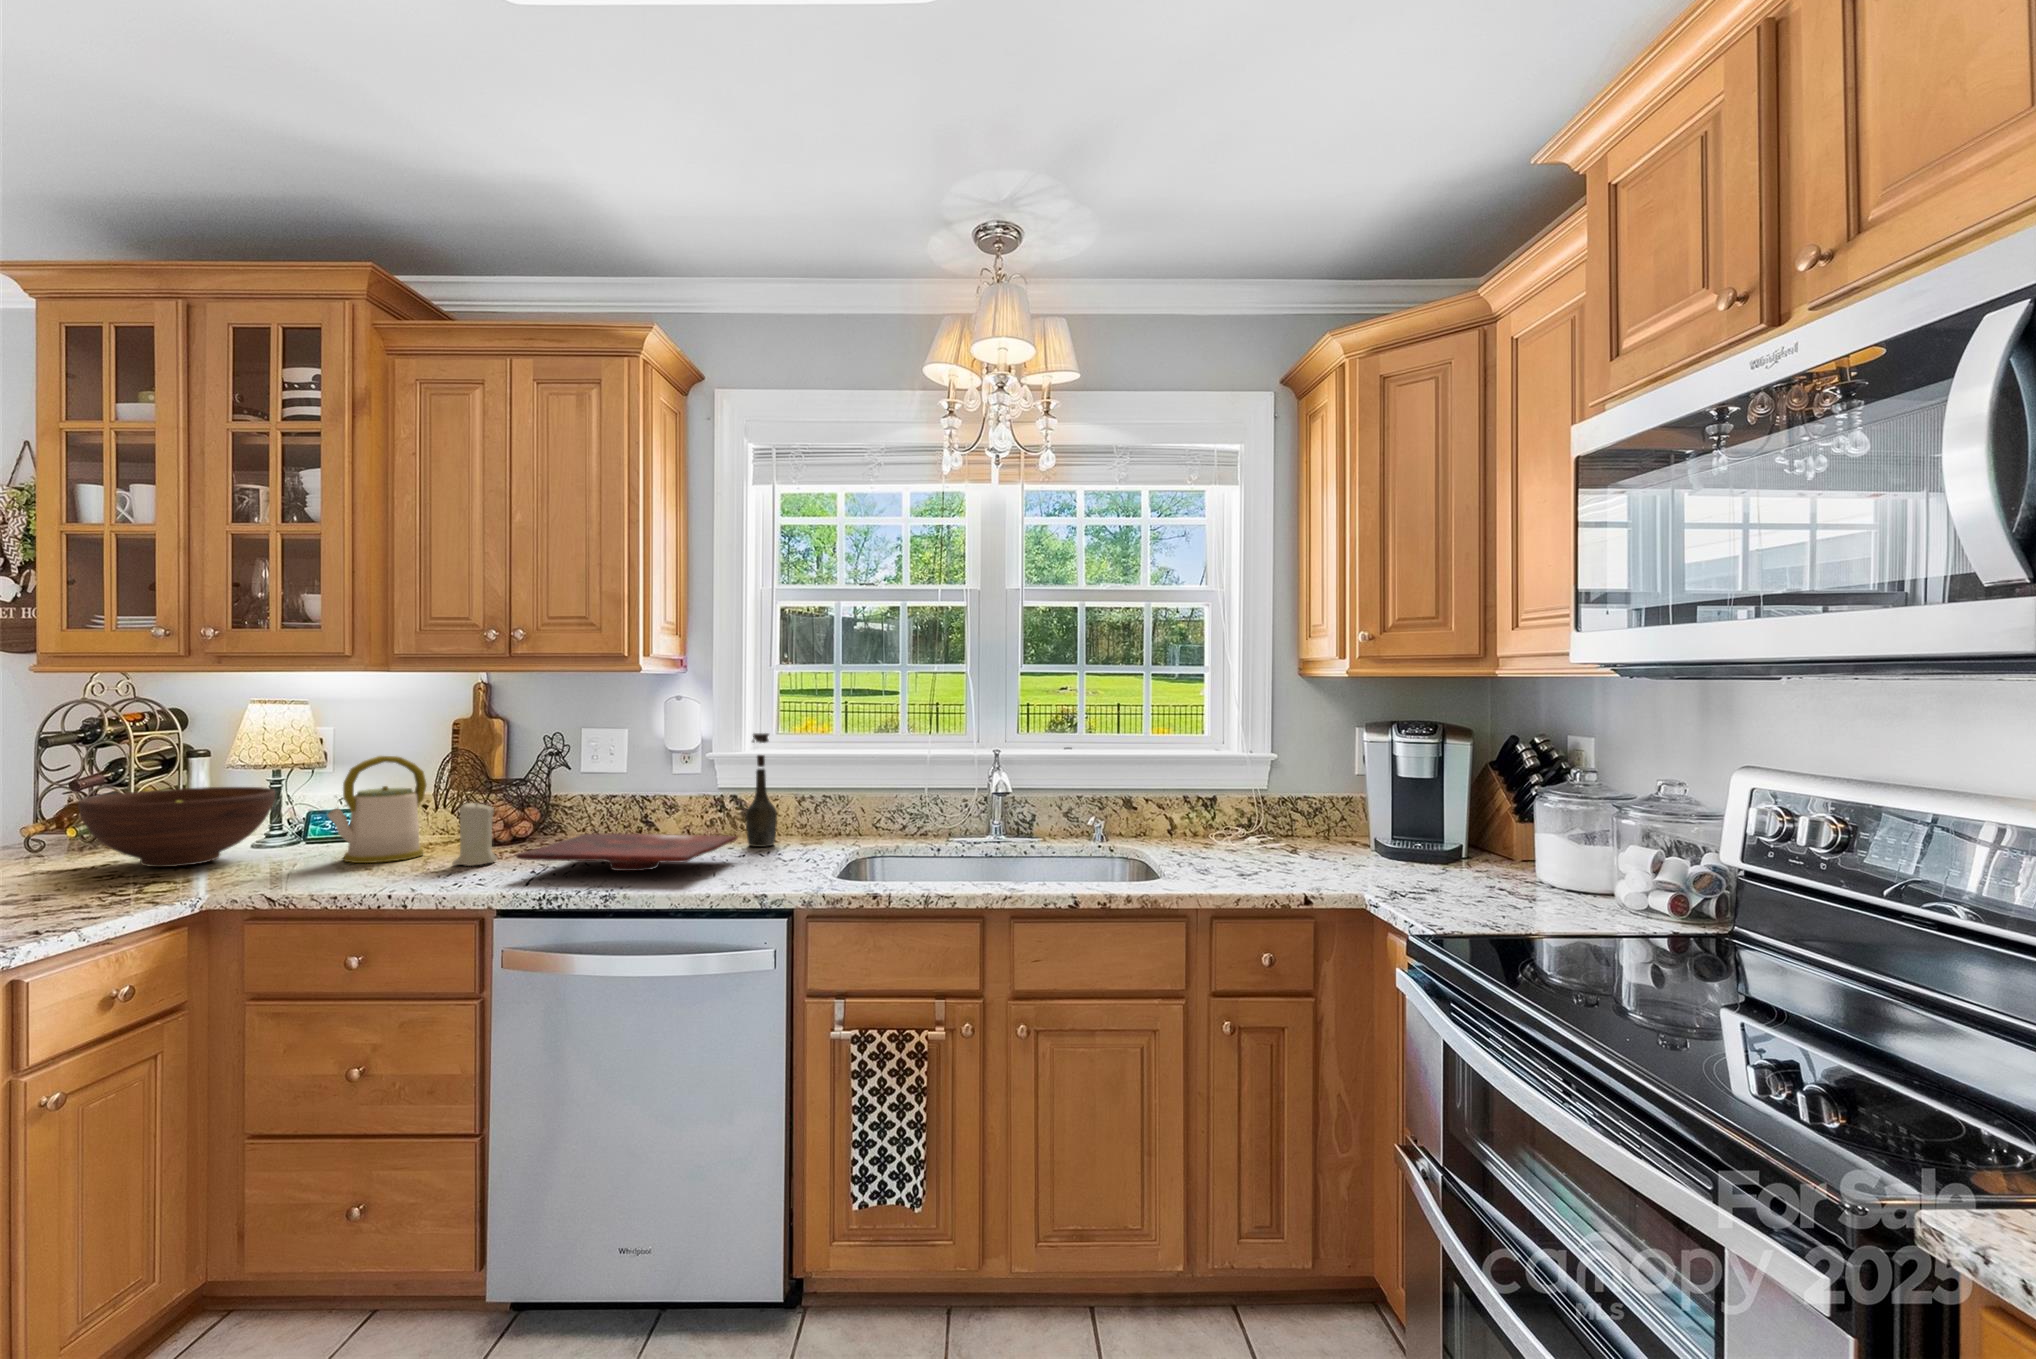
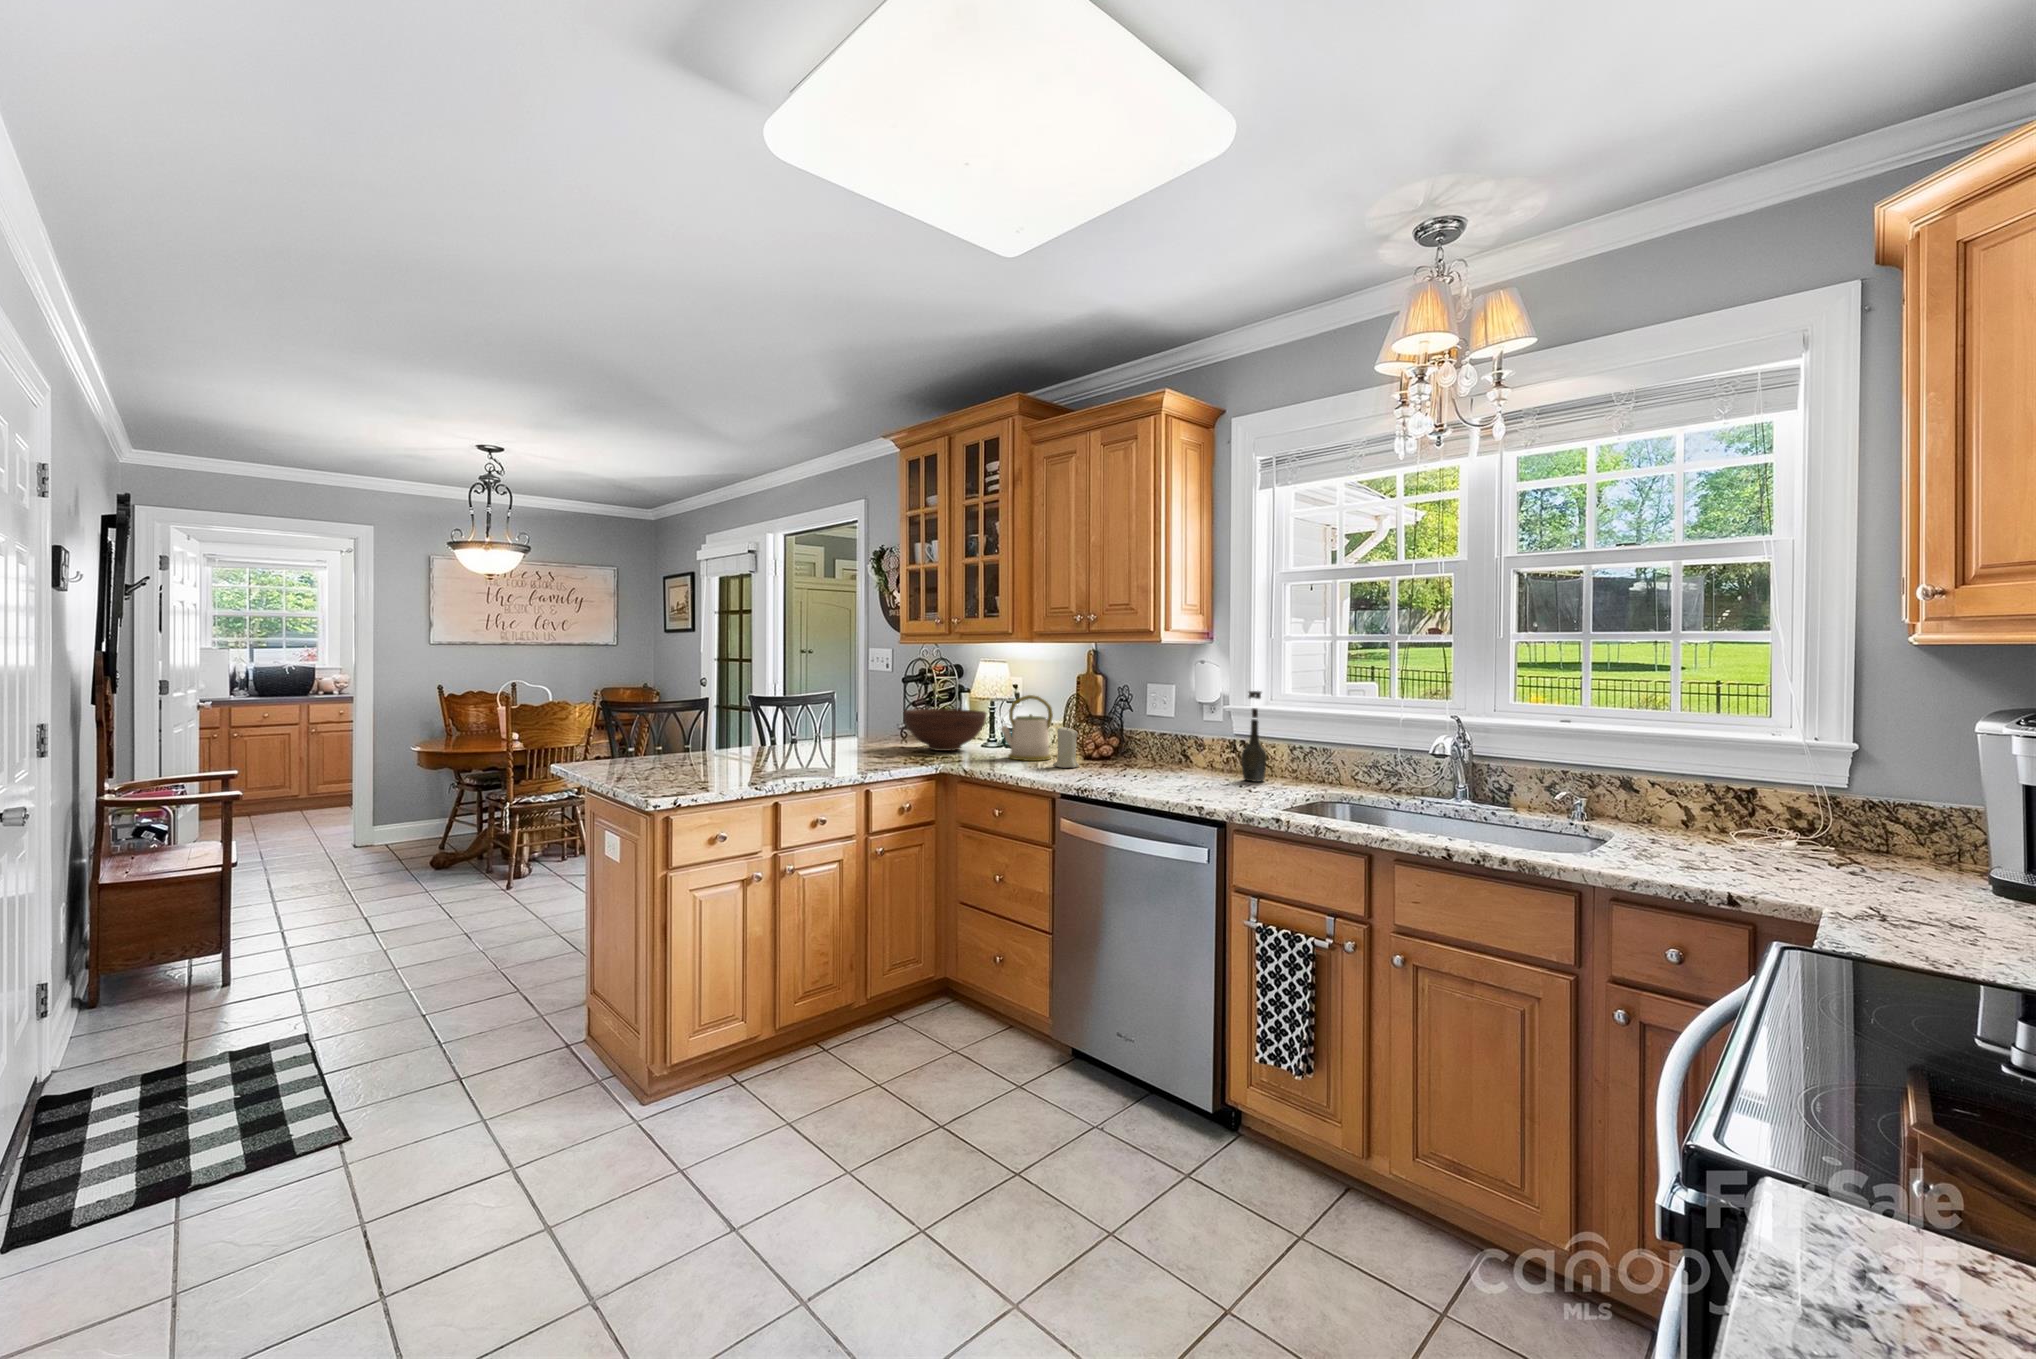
cutting board: present [516,833,737,871] -> none [1071,756,1220,782]

